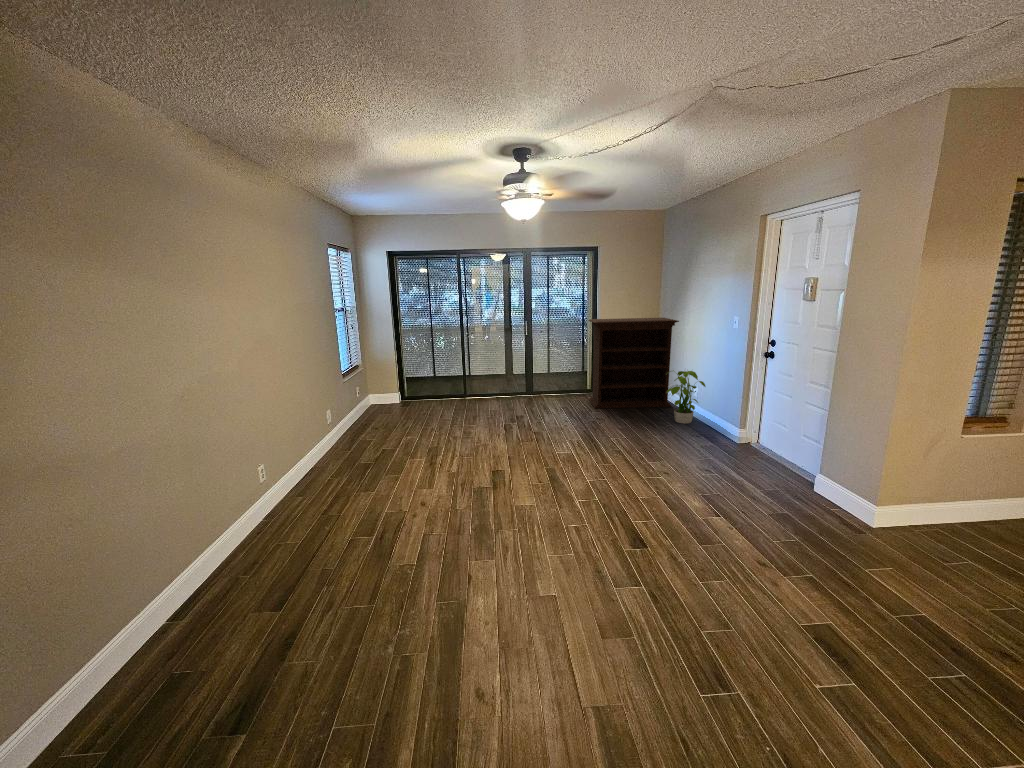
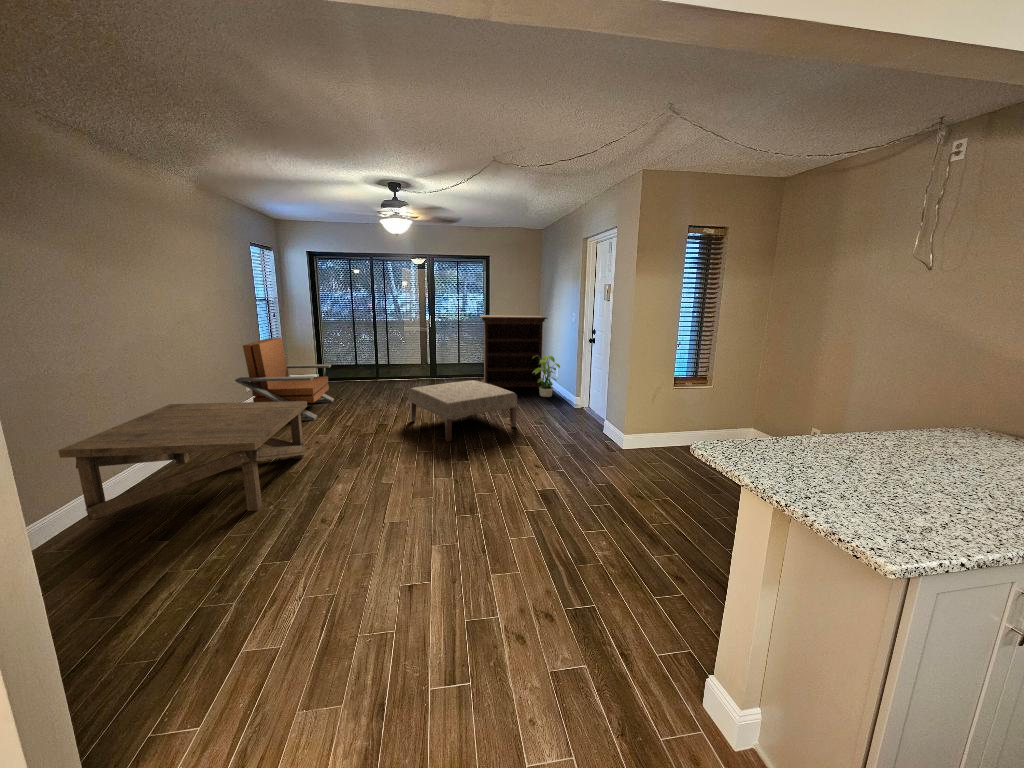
lounge chair: none [315,357,424,467] -> present [235,338,334,421]
ottoman: none [528,409,680,506] -> present [409,380,517,441]
coffee table: none [81,457,415,673] -> present [58,401,307,520]

